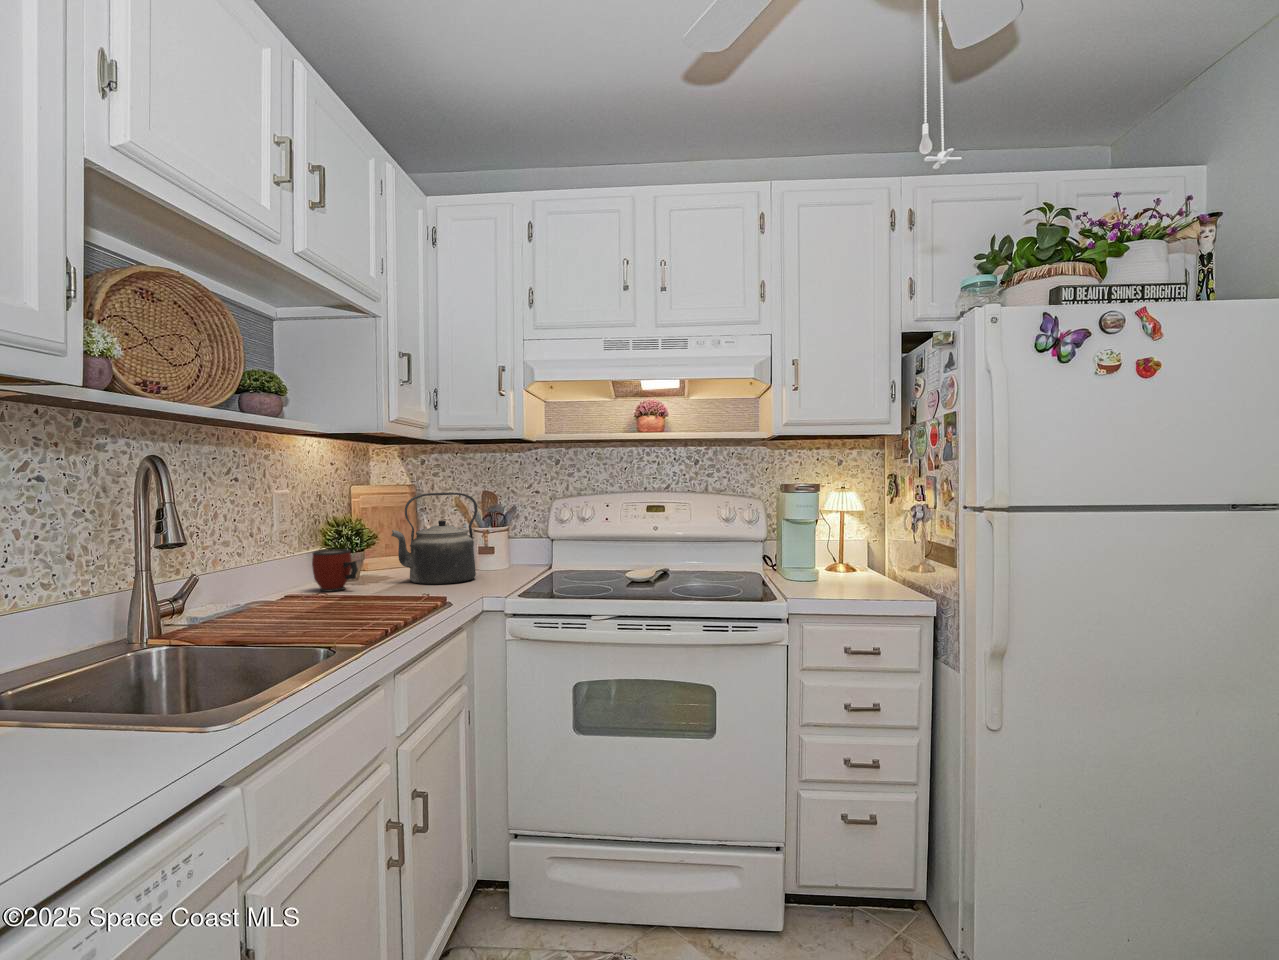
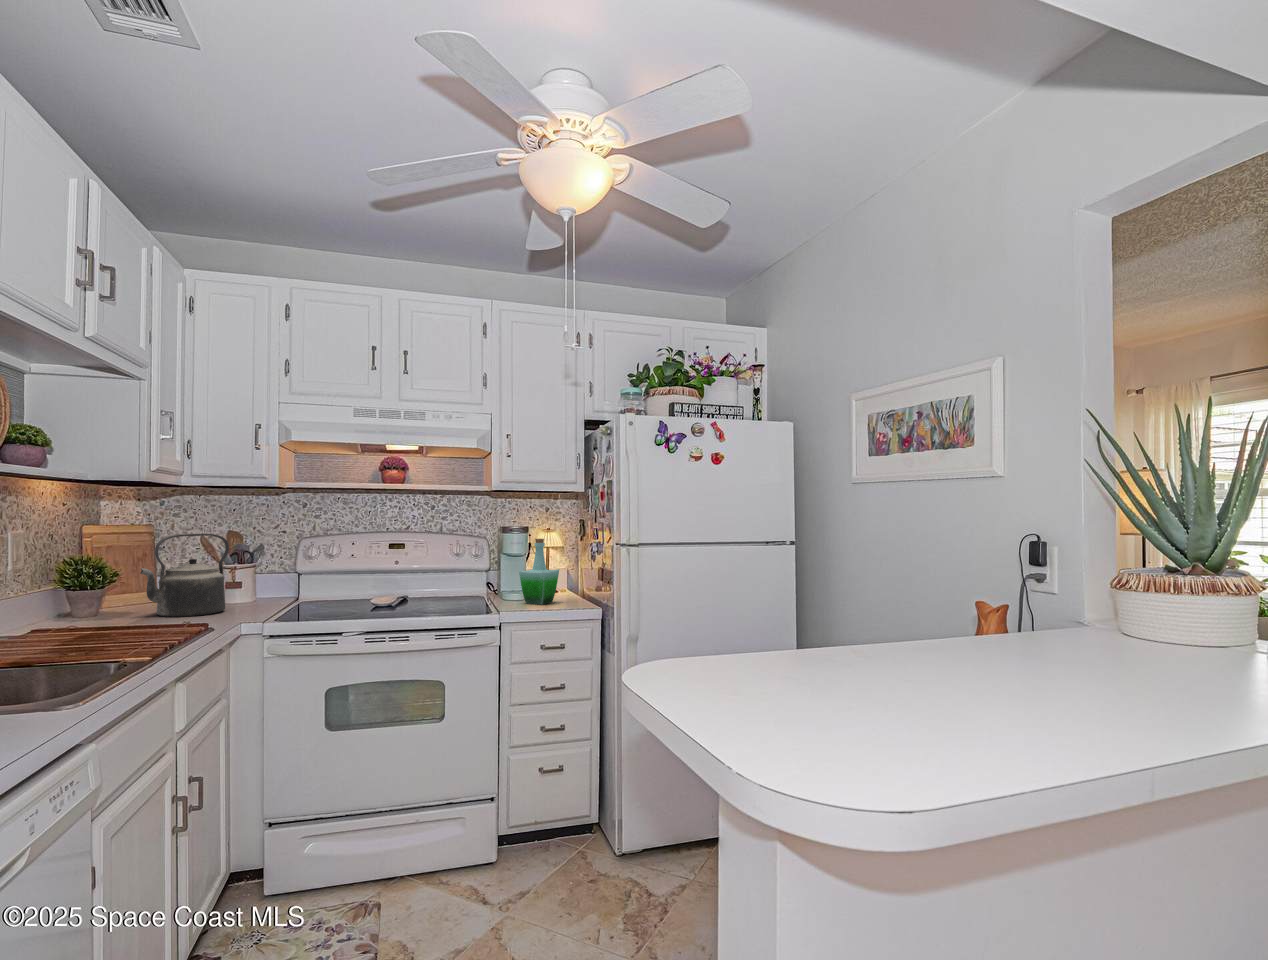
bottle: none [809,500,865,590] -> present [519,539,559,605]
mug: present [312,549,358,592] -> none [57,587,109,627]

